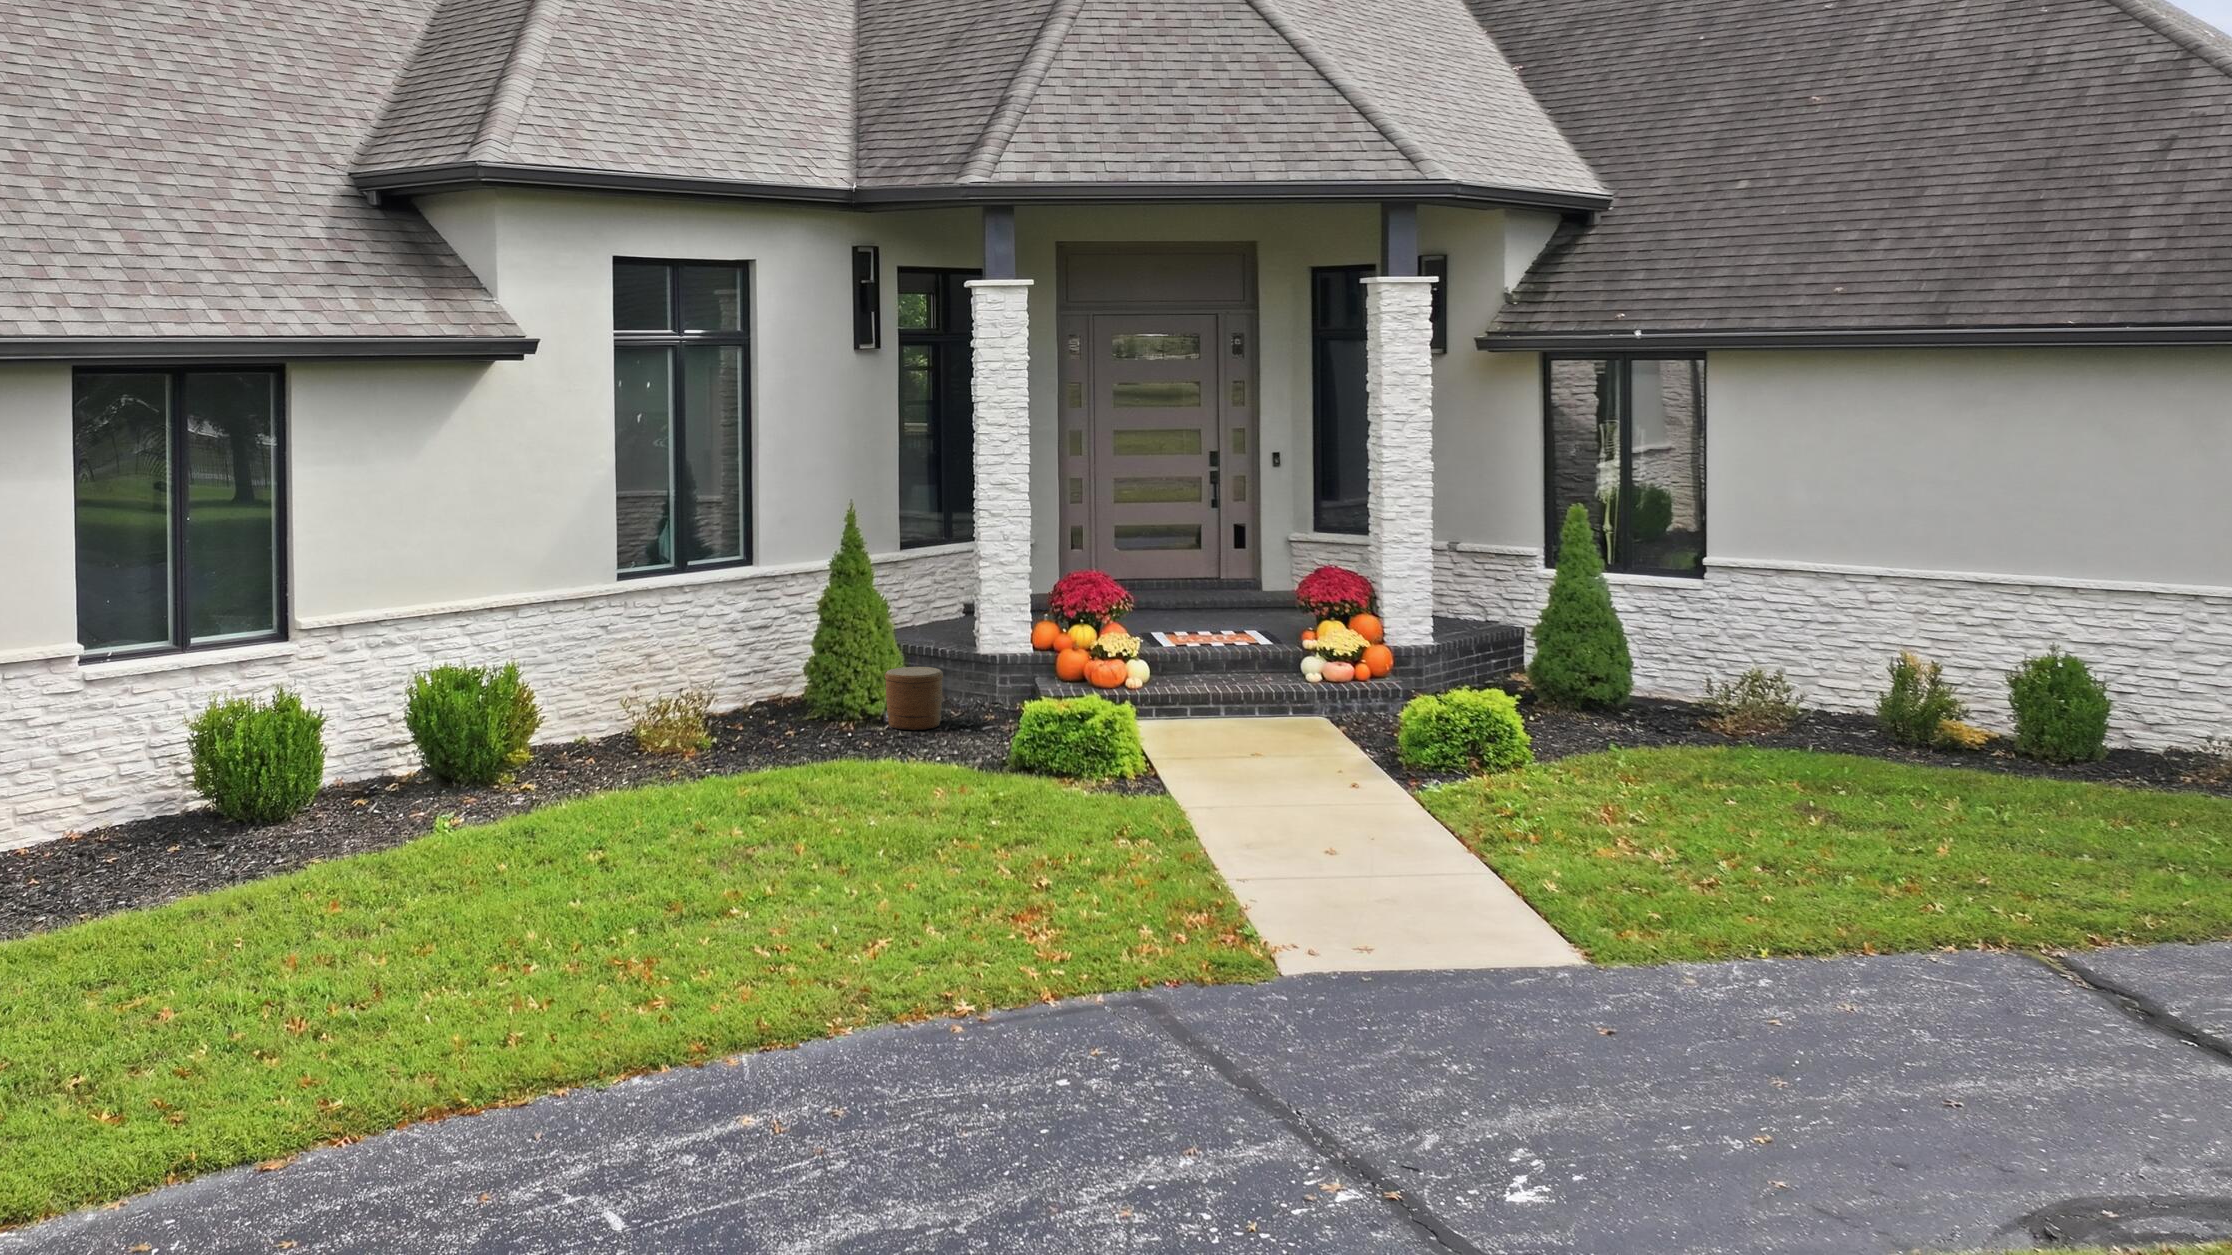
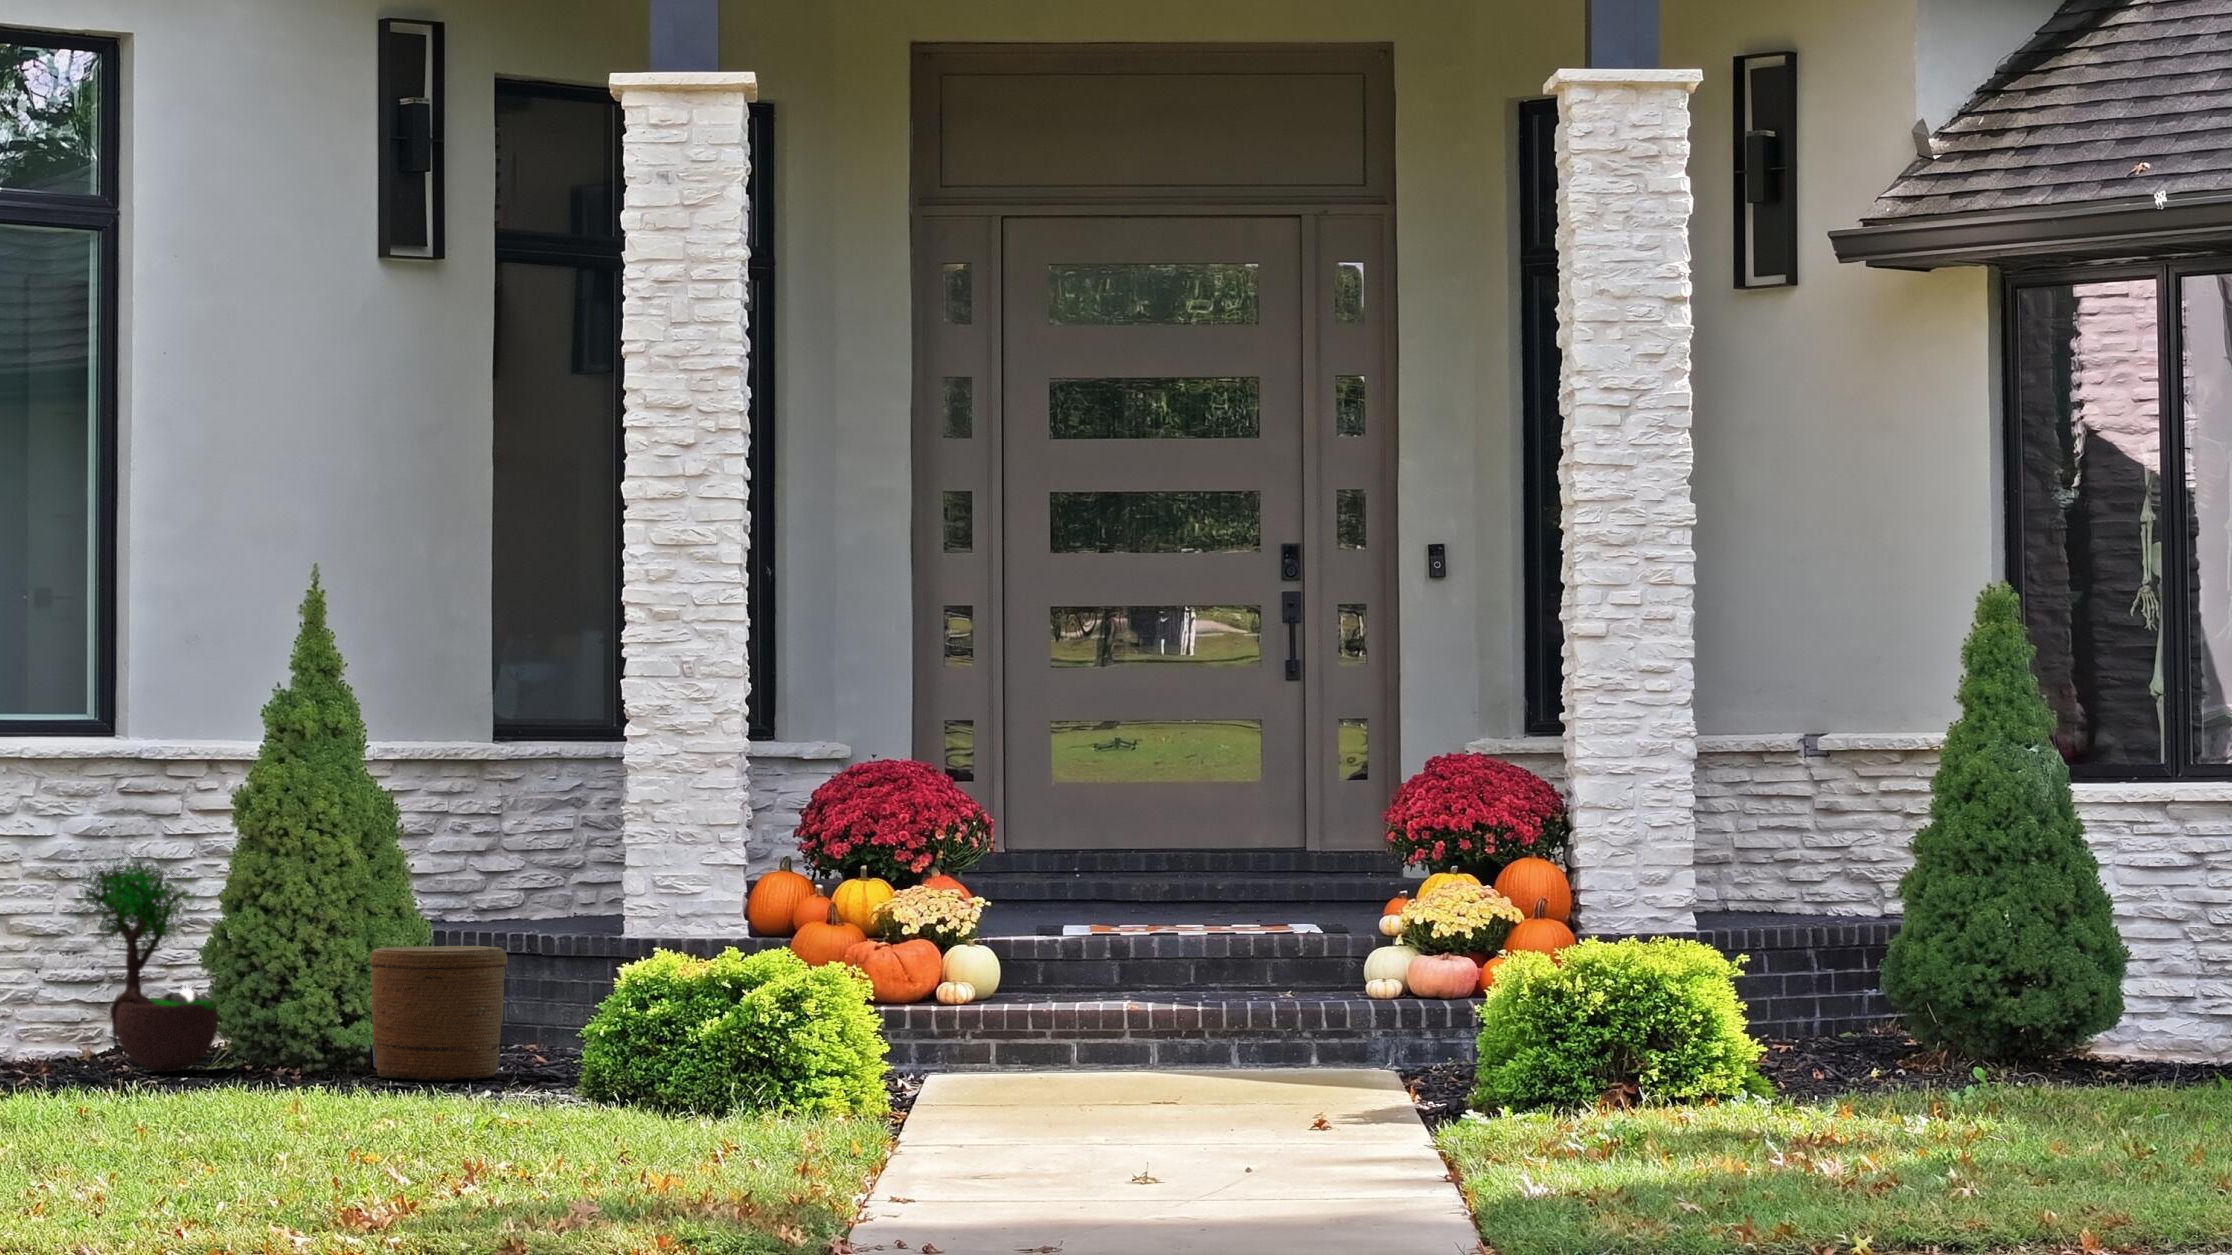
potted tree: none [753,624,818,725] -> present [75,849,218,1072]

